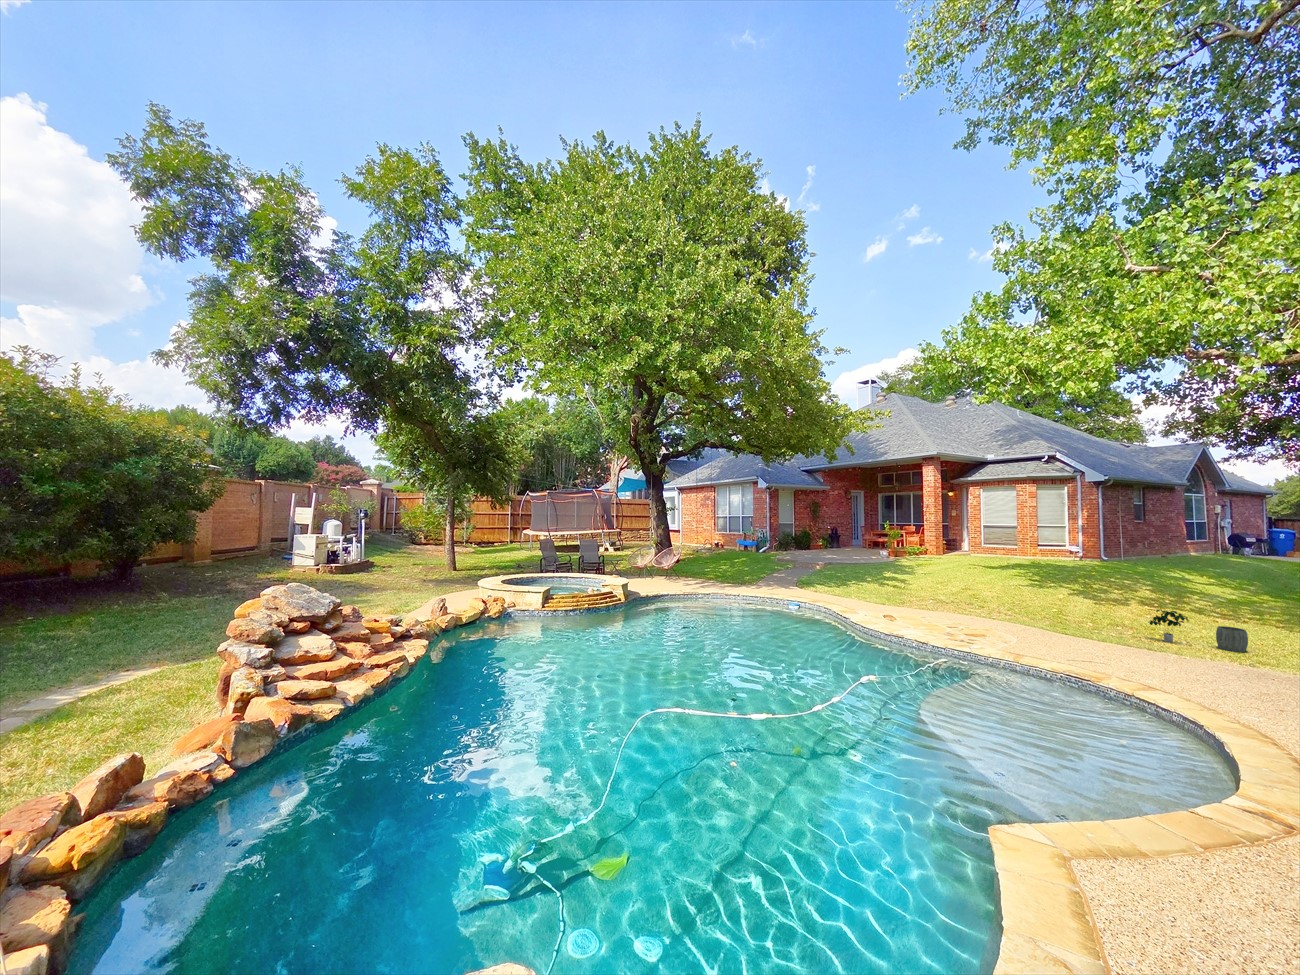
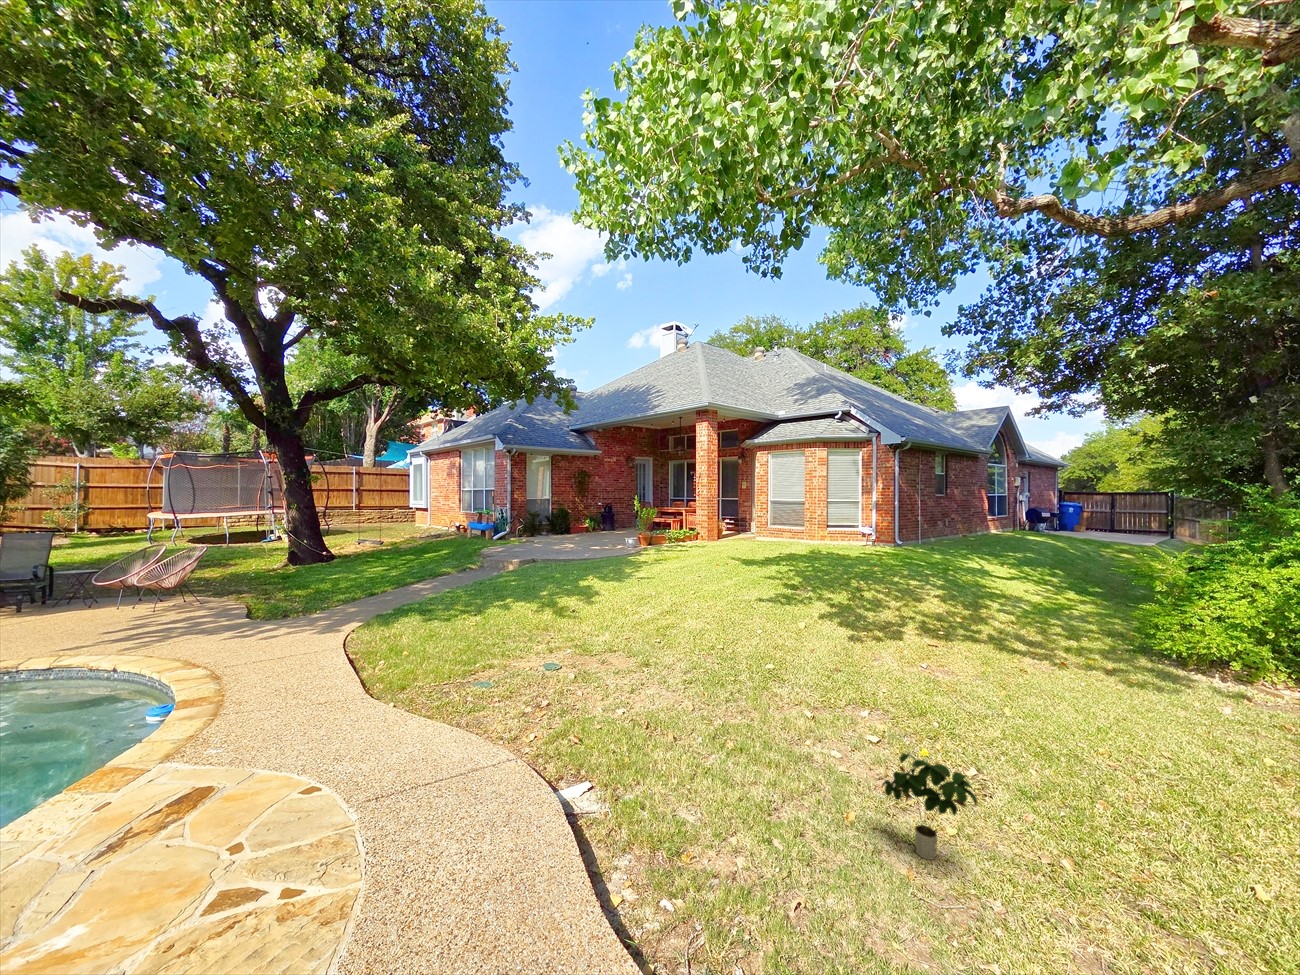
woven basket: present [1216,626,1248,652] -> none [1046,816,1134,927]

